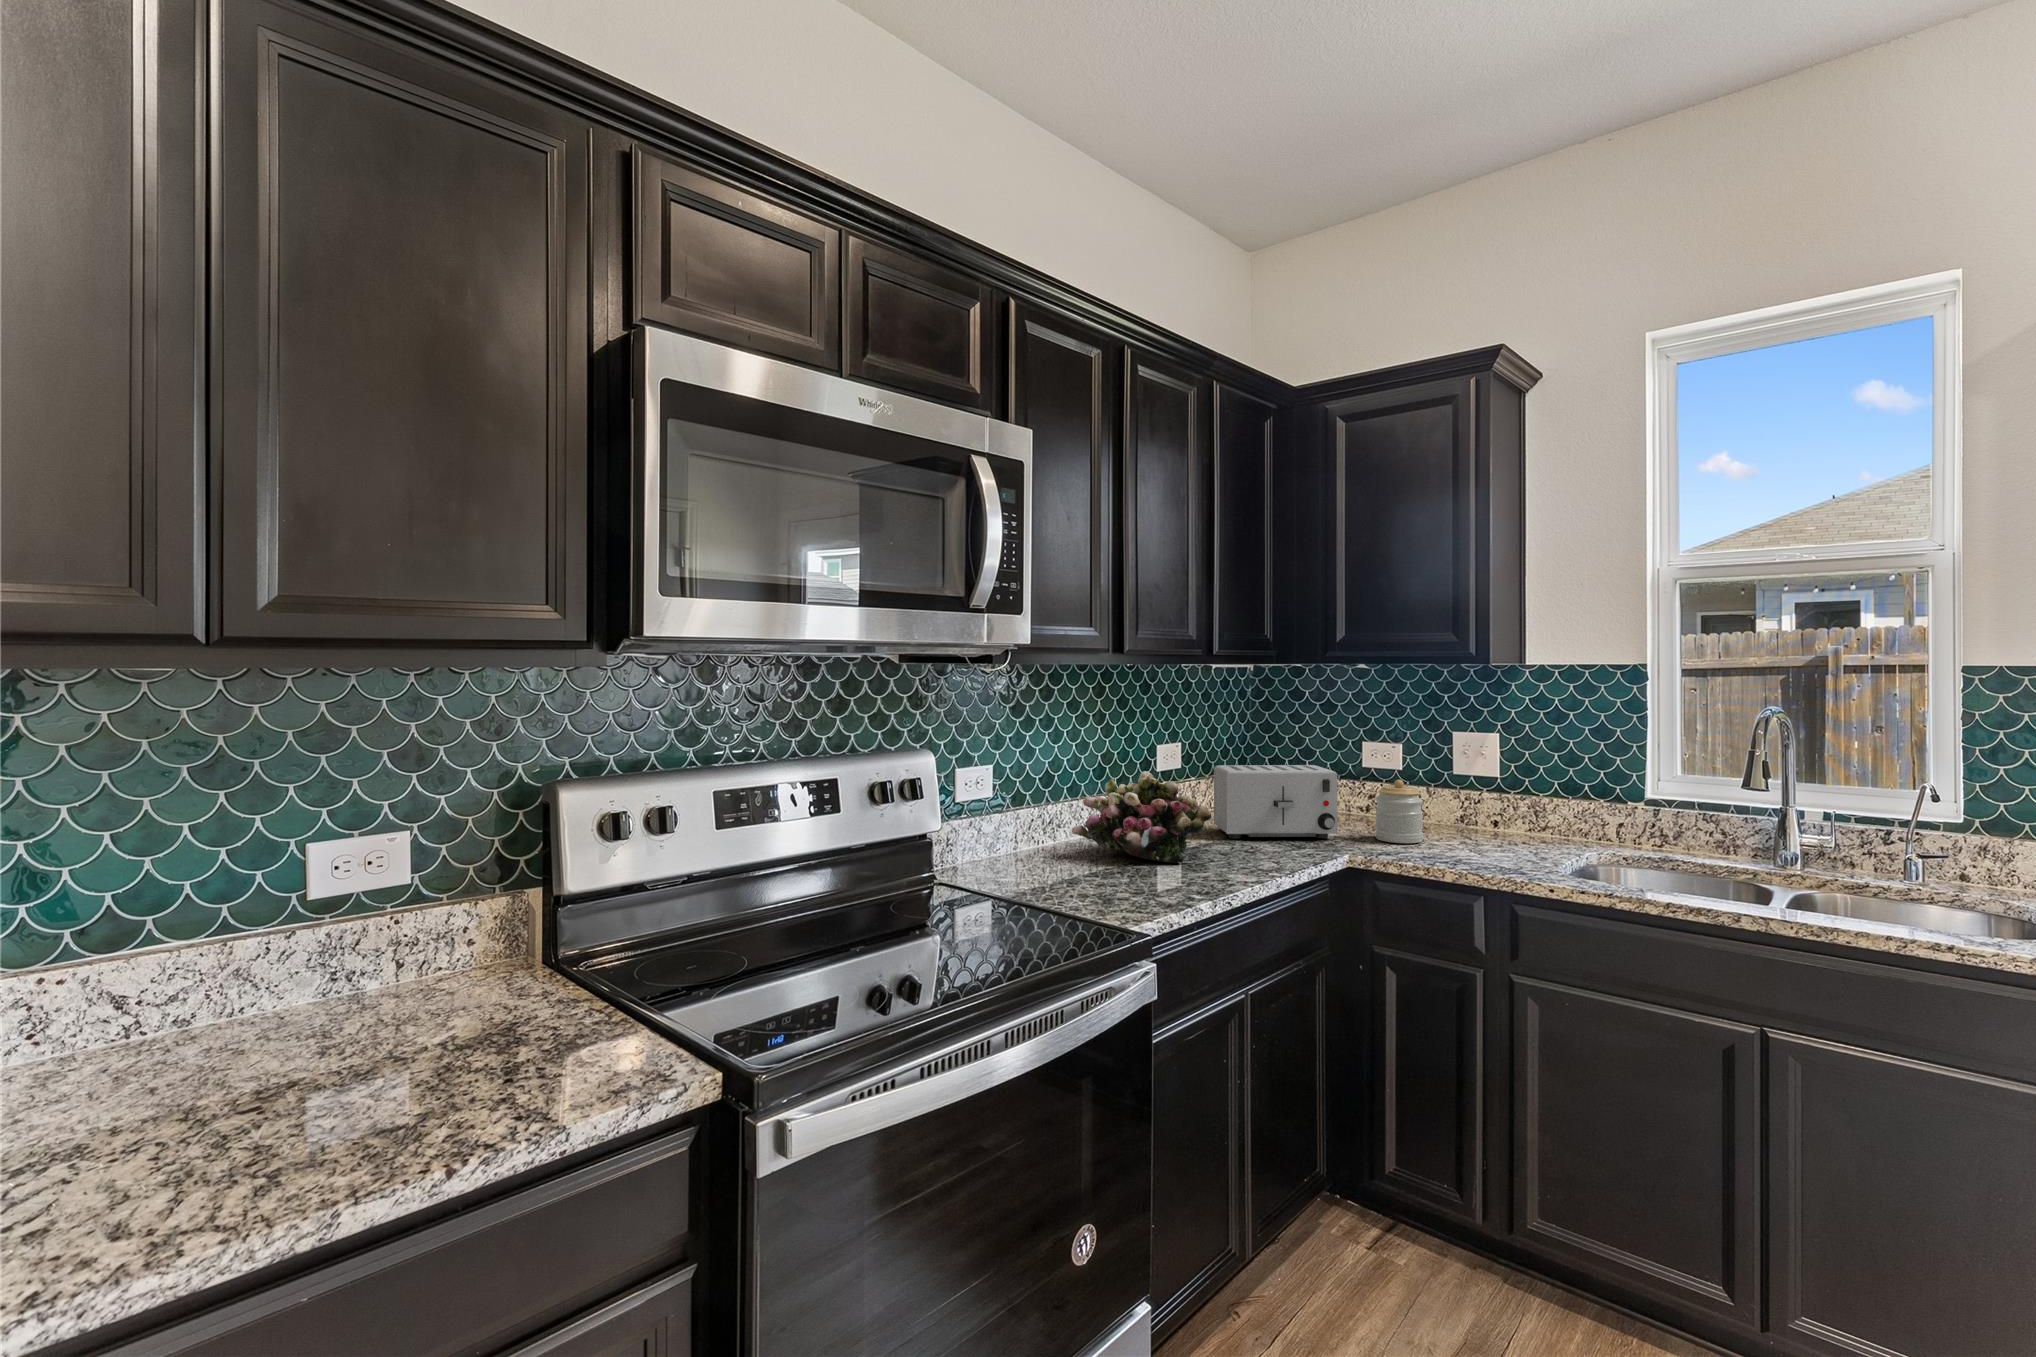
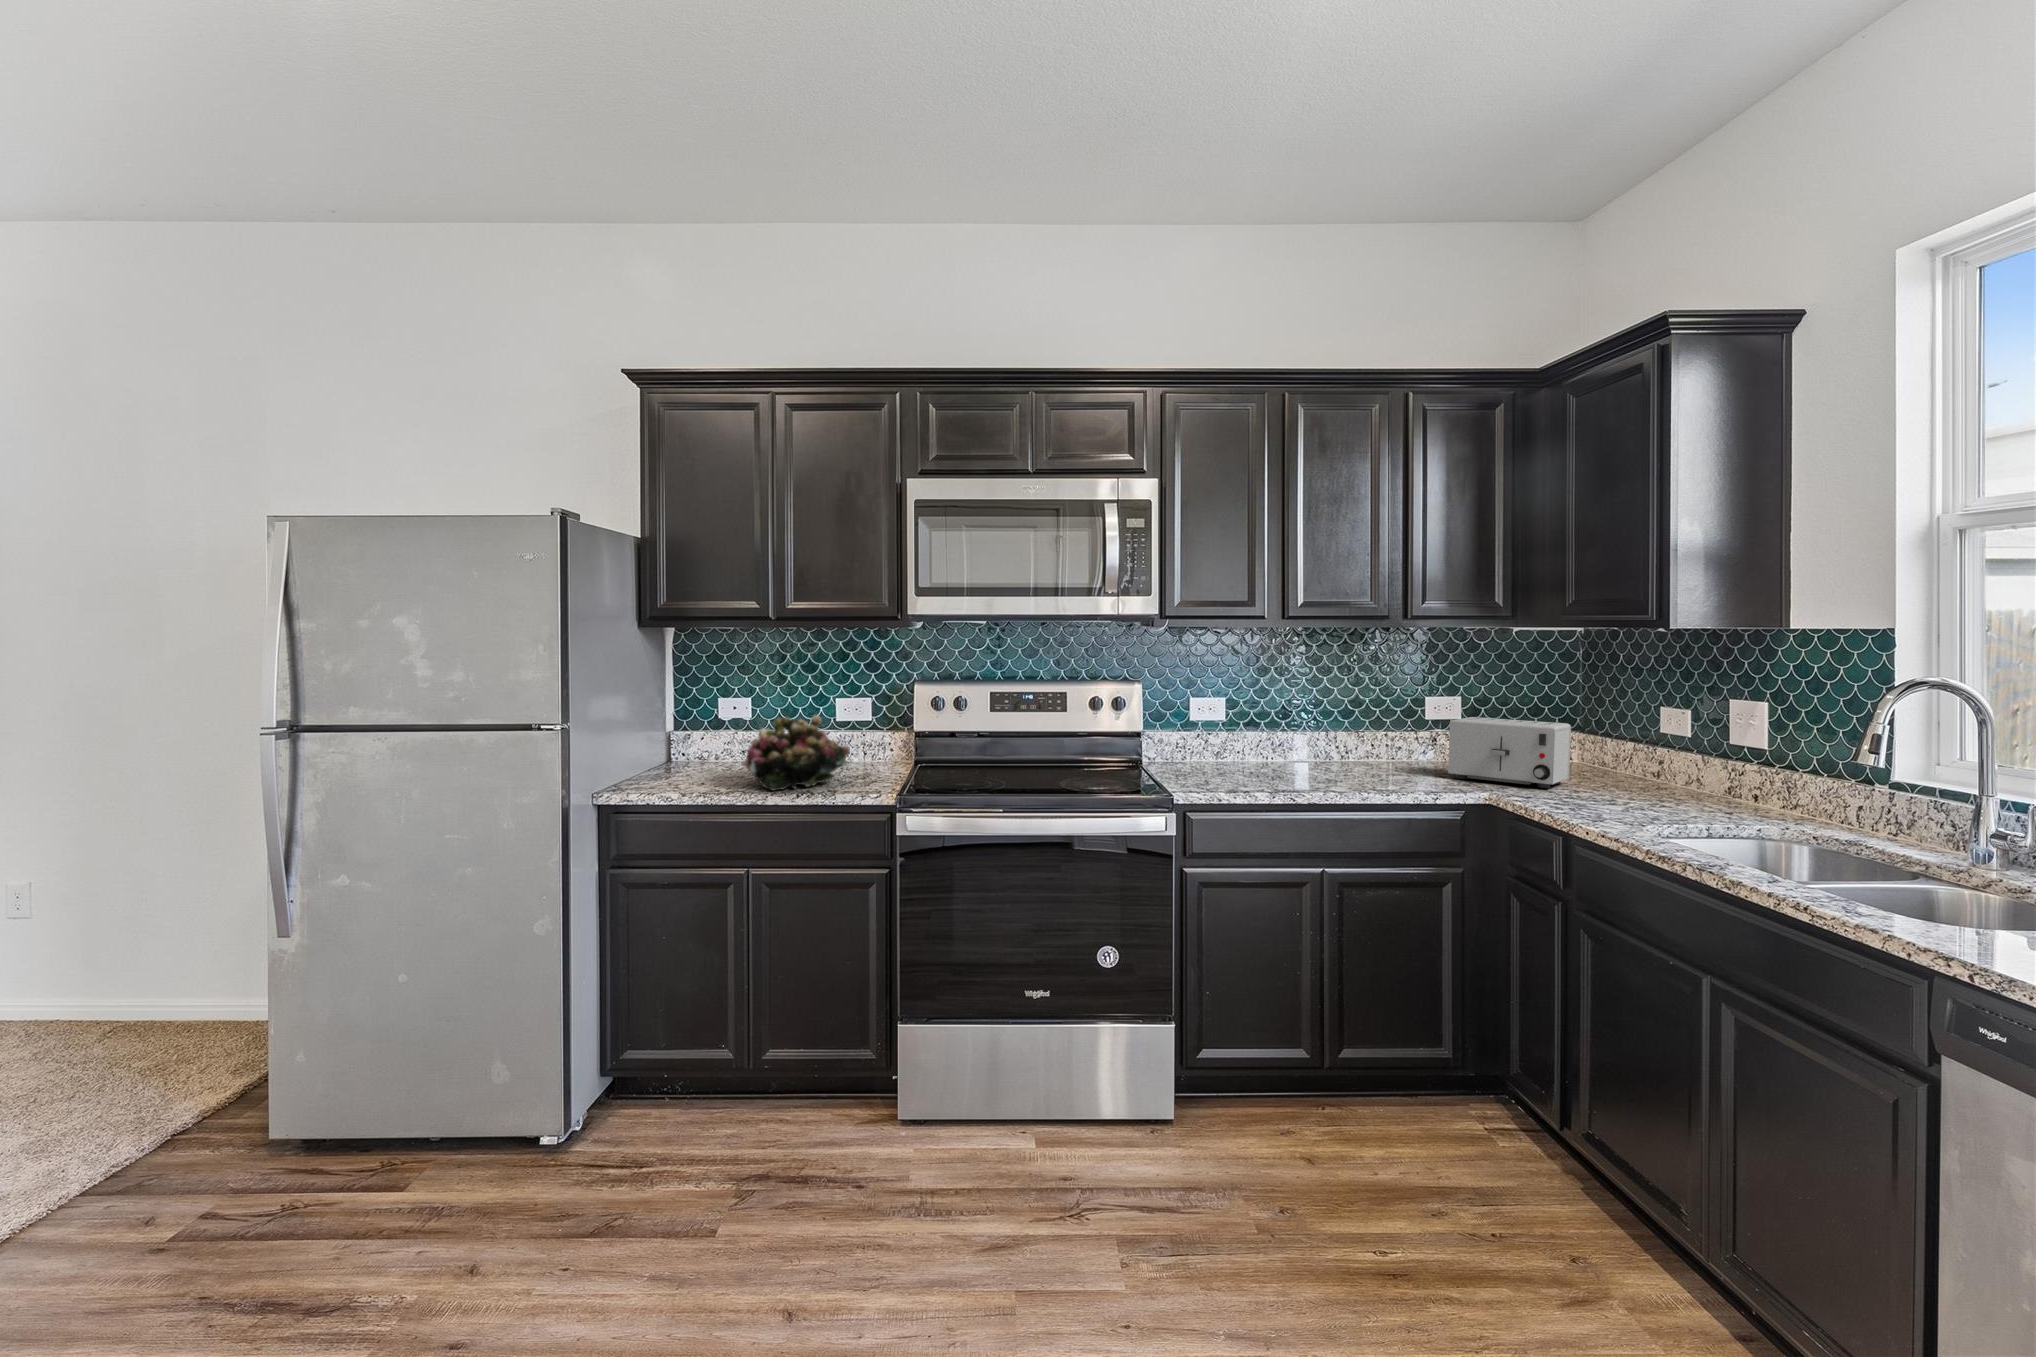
flower arrangement: present [1072,771,1211,863] -> present [741,715,850,790]
jar: present [1375,780,1423,843] -> none [1593,740,1644,801]

